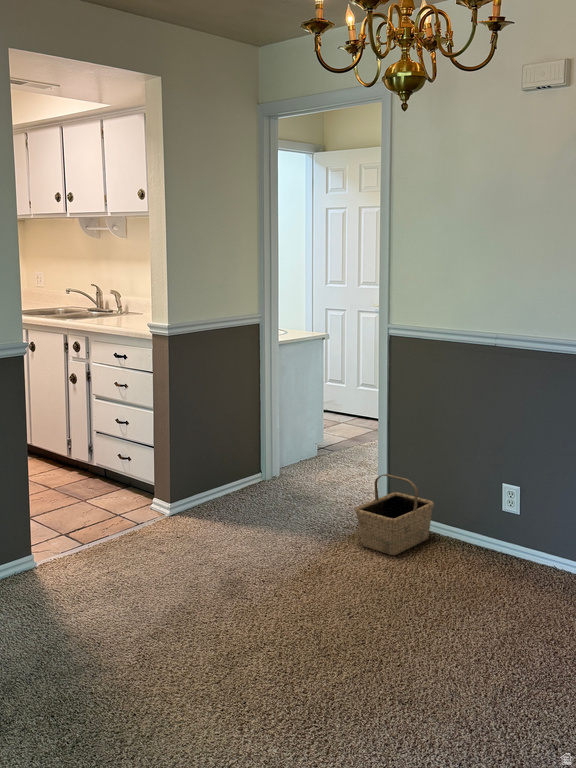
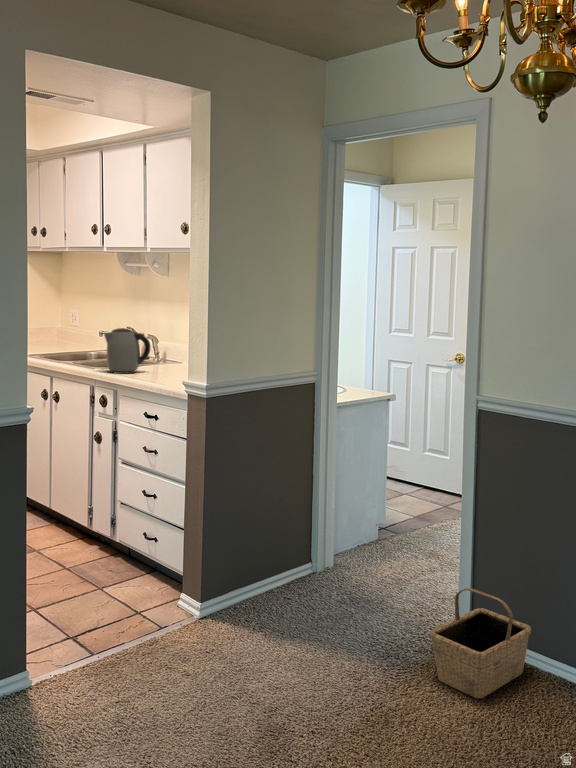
kettle: none [74,282,115,321] -> present [104,328,151,374]

